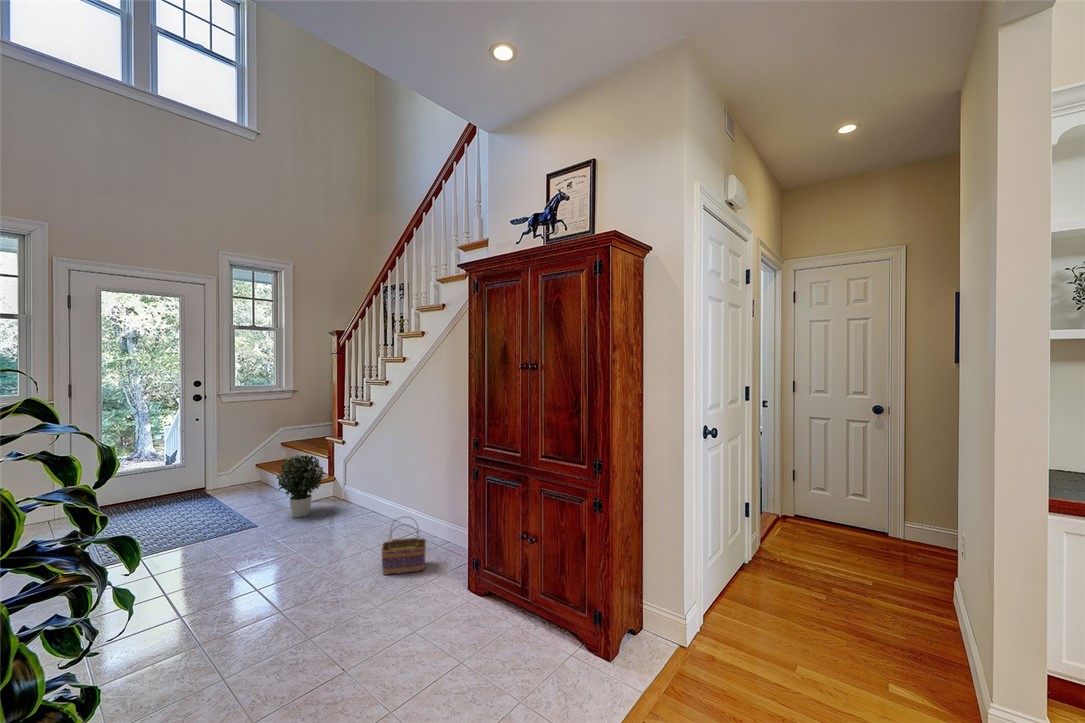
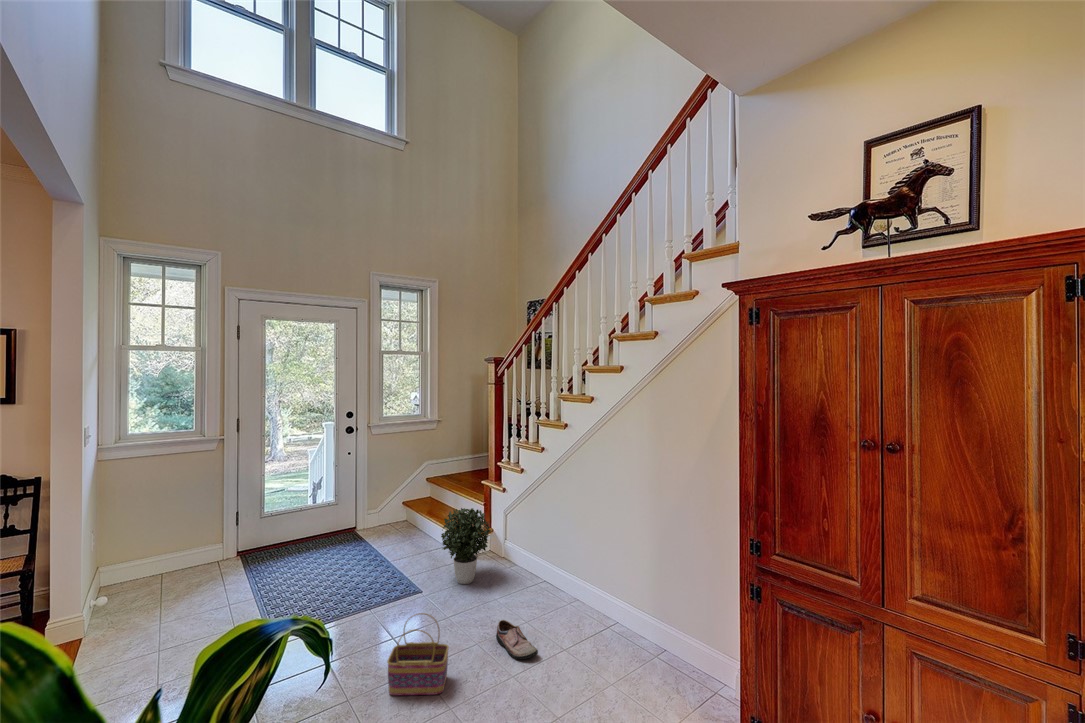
basket: present [381,517,426,574] -> present [387,613,449,695]
shoe: none [313,533,343,557] -> present [496,620,538,659]

